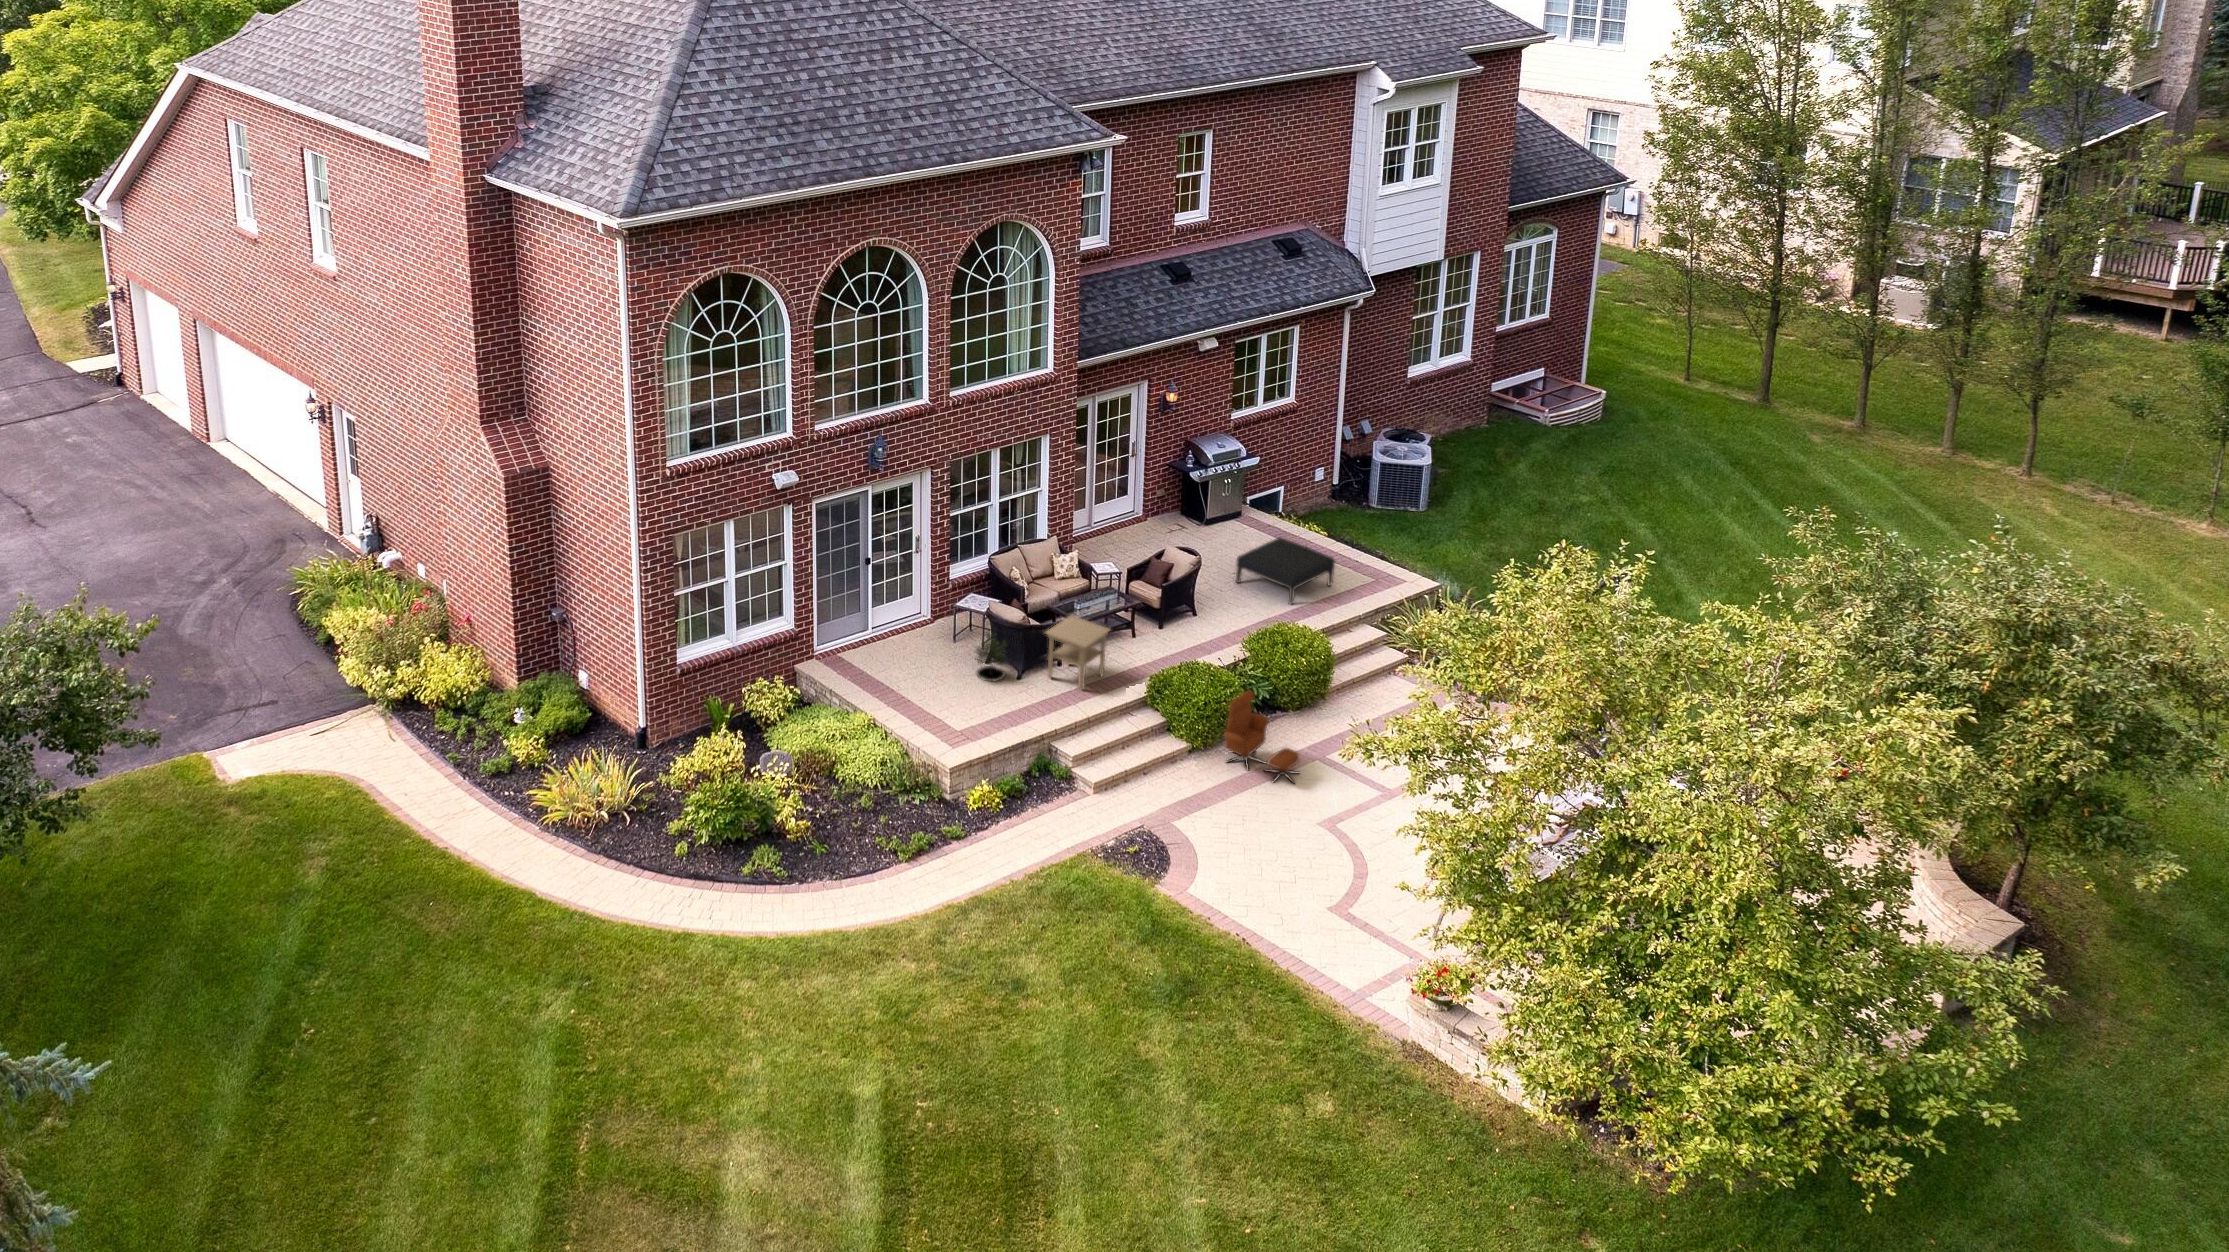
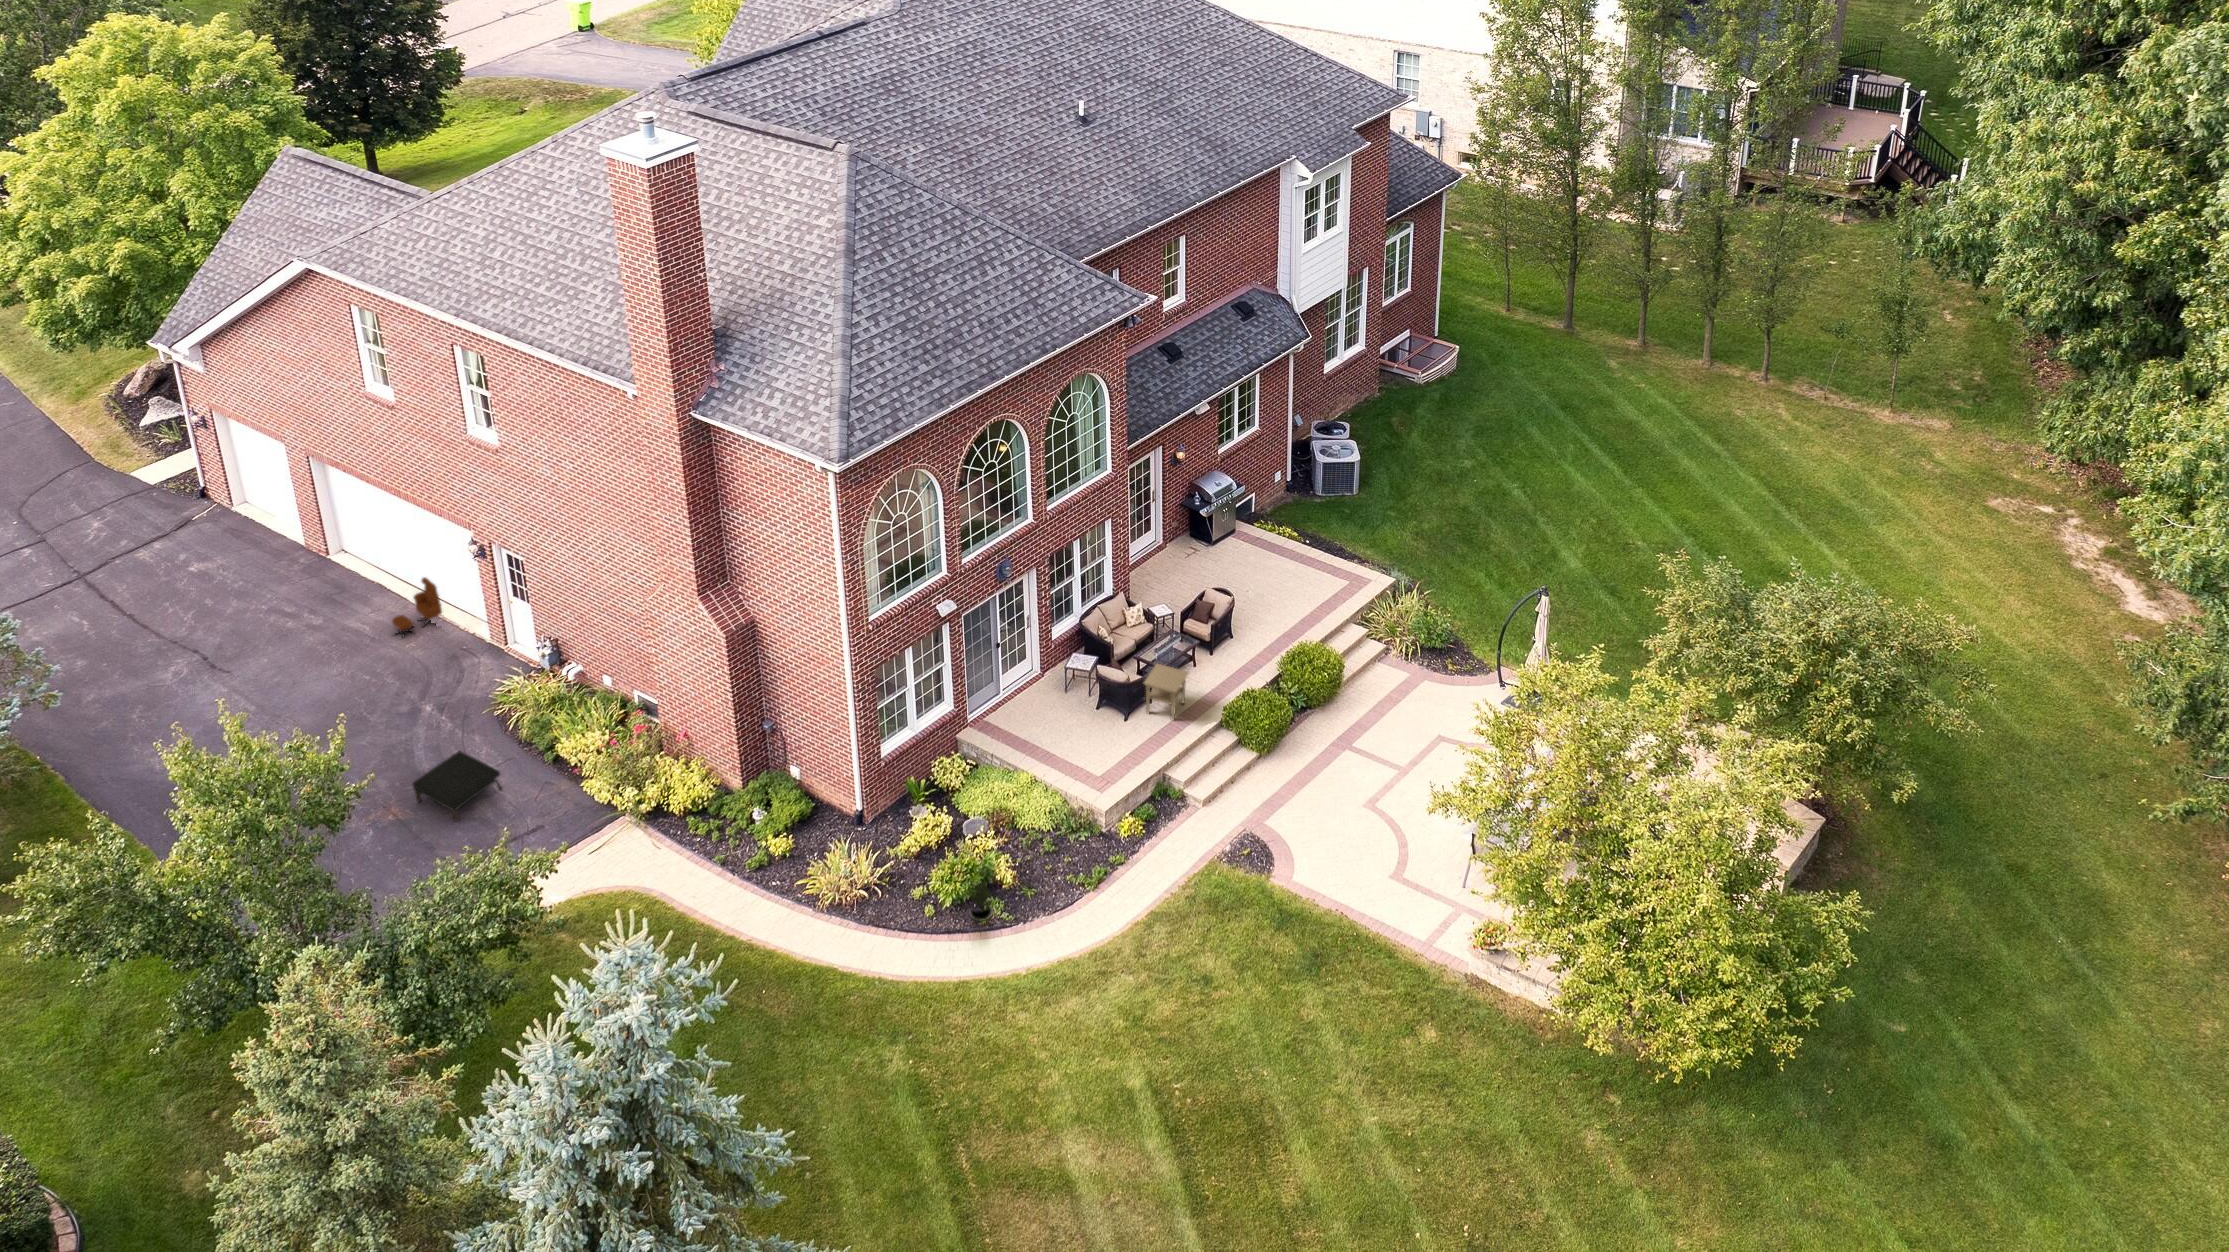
ottoman: present [1236,538,1335,605] -> present [413,751,502,821]
potted tree: present [974,629,1007,681] -> present [969,881,993,921]
lounge chair: present [1224,690,1300,783] -> present [392,577,442,635]

